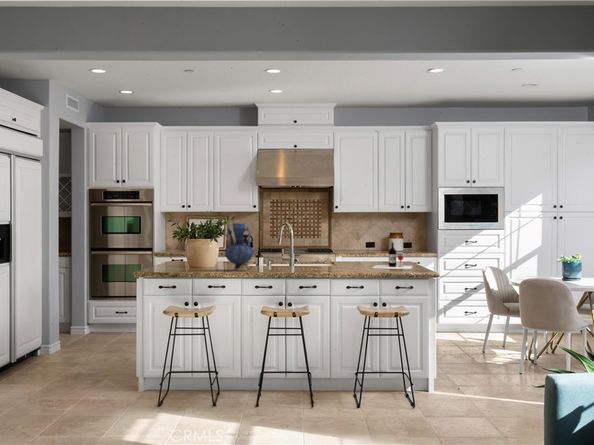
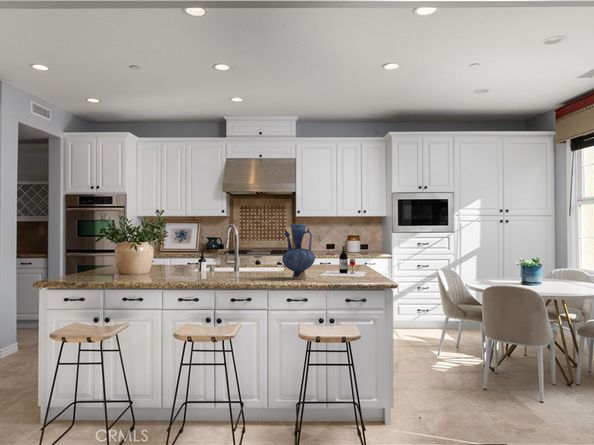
vase: present [225,223,254,271] -> present [282,224,315,279]

